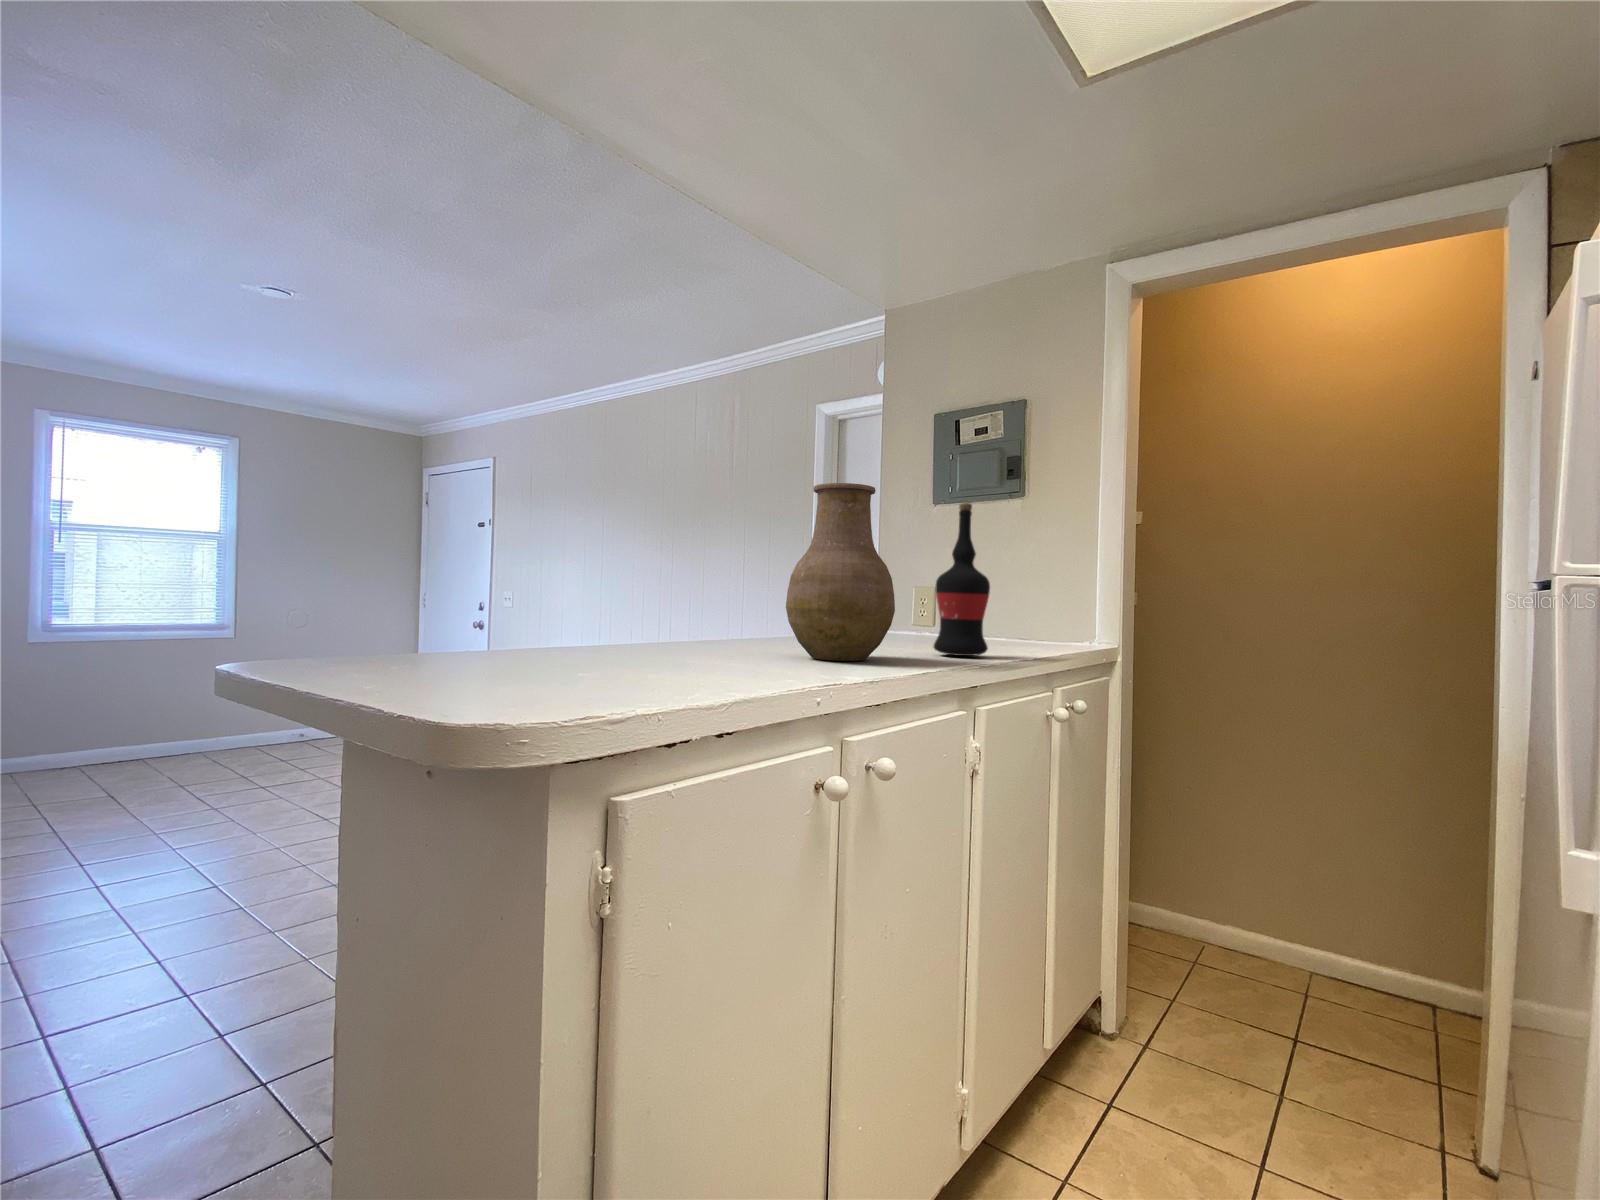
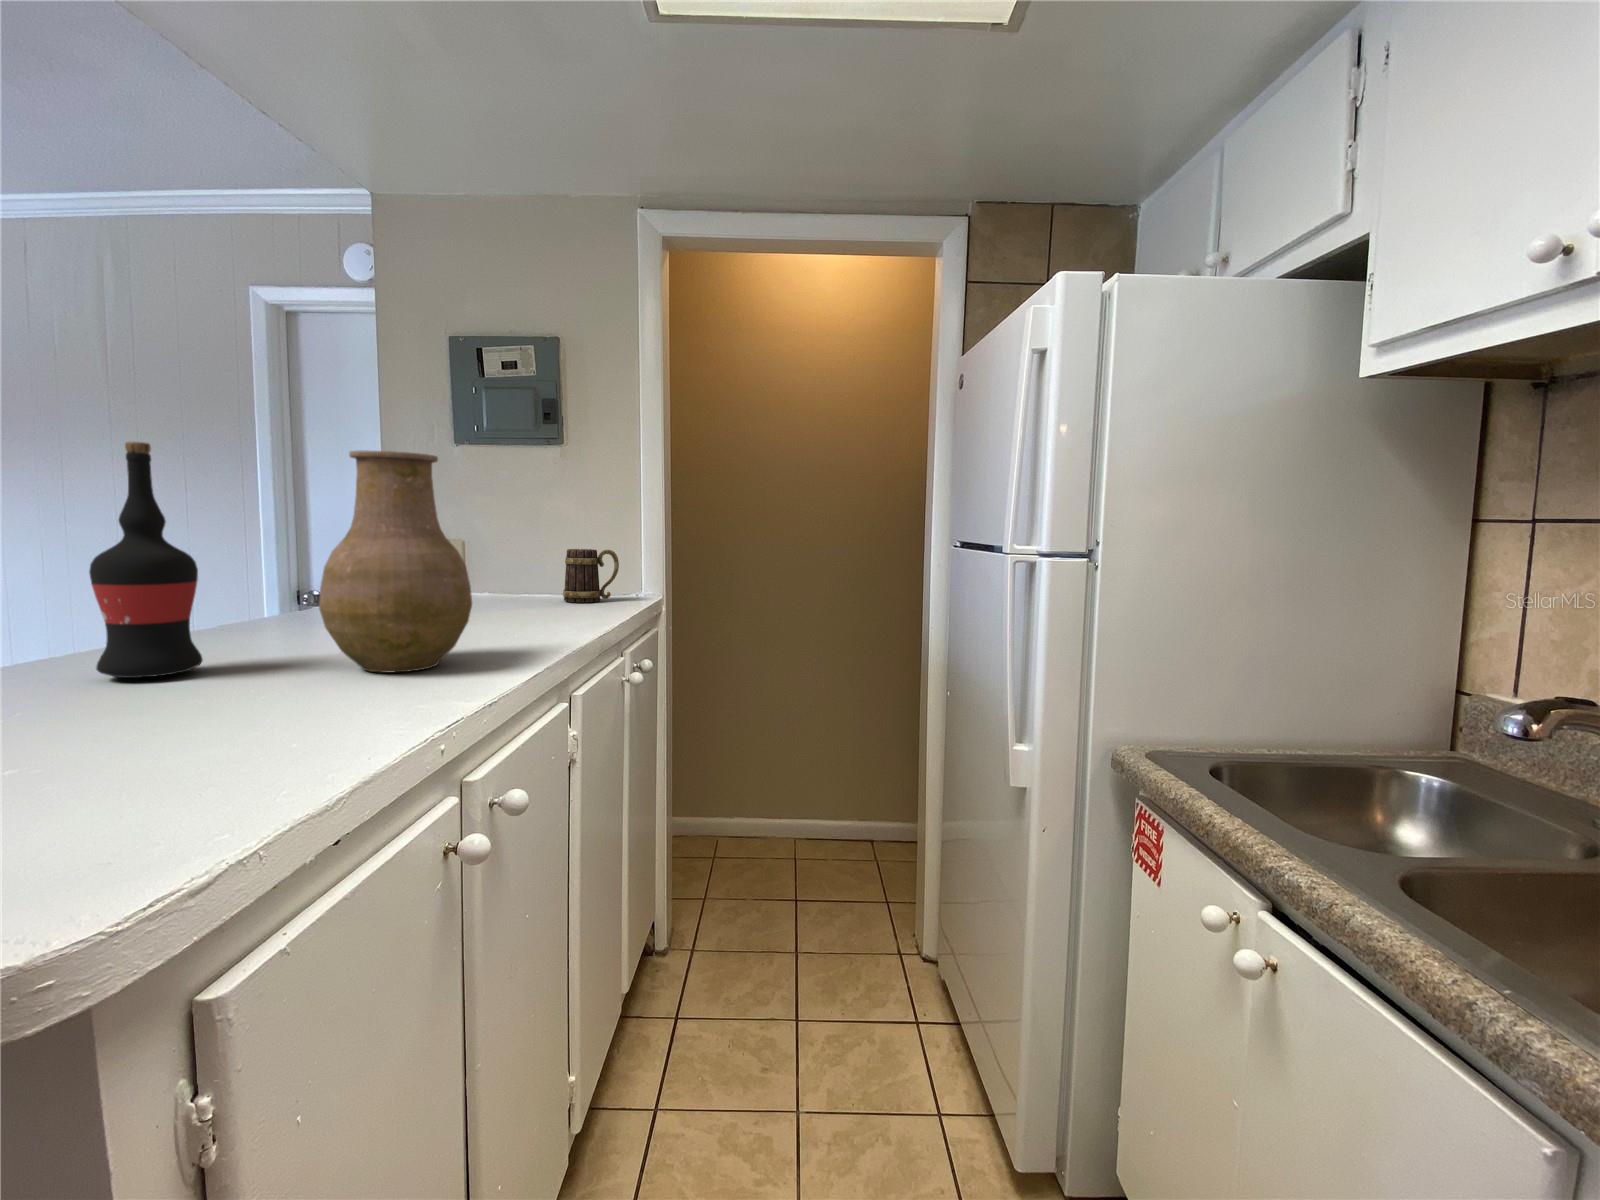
wine bottle: present [934,503,990,656] -> present [89,441,202,678]
mug: none [1015,593,1071,644] -> present [563,549,619,602]

